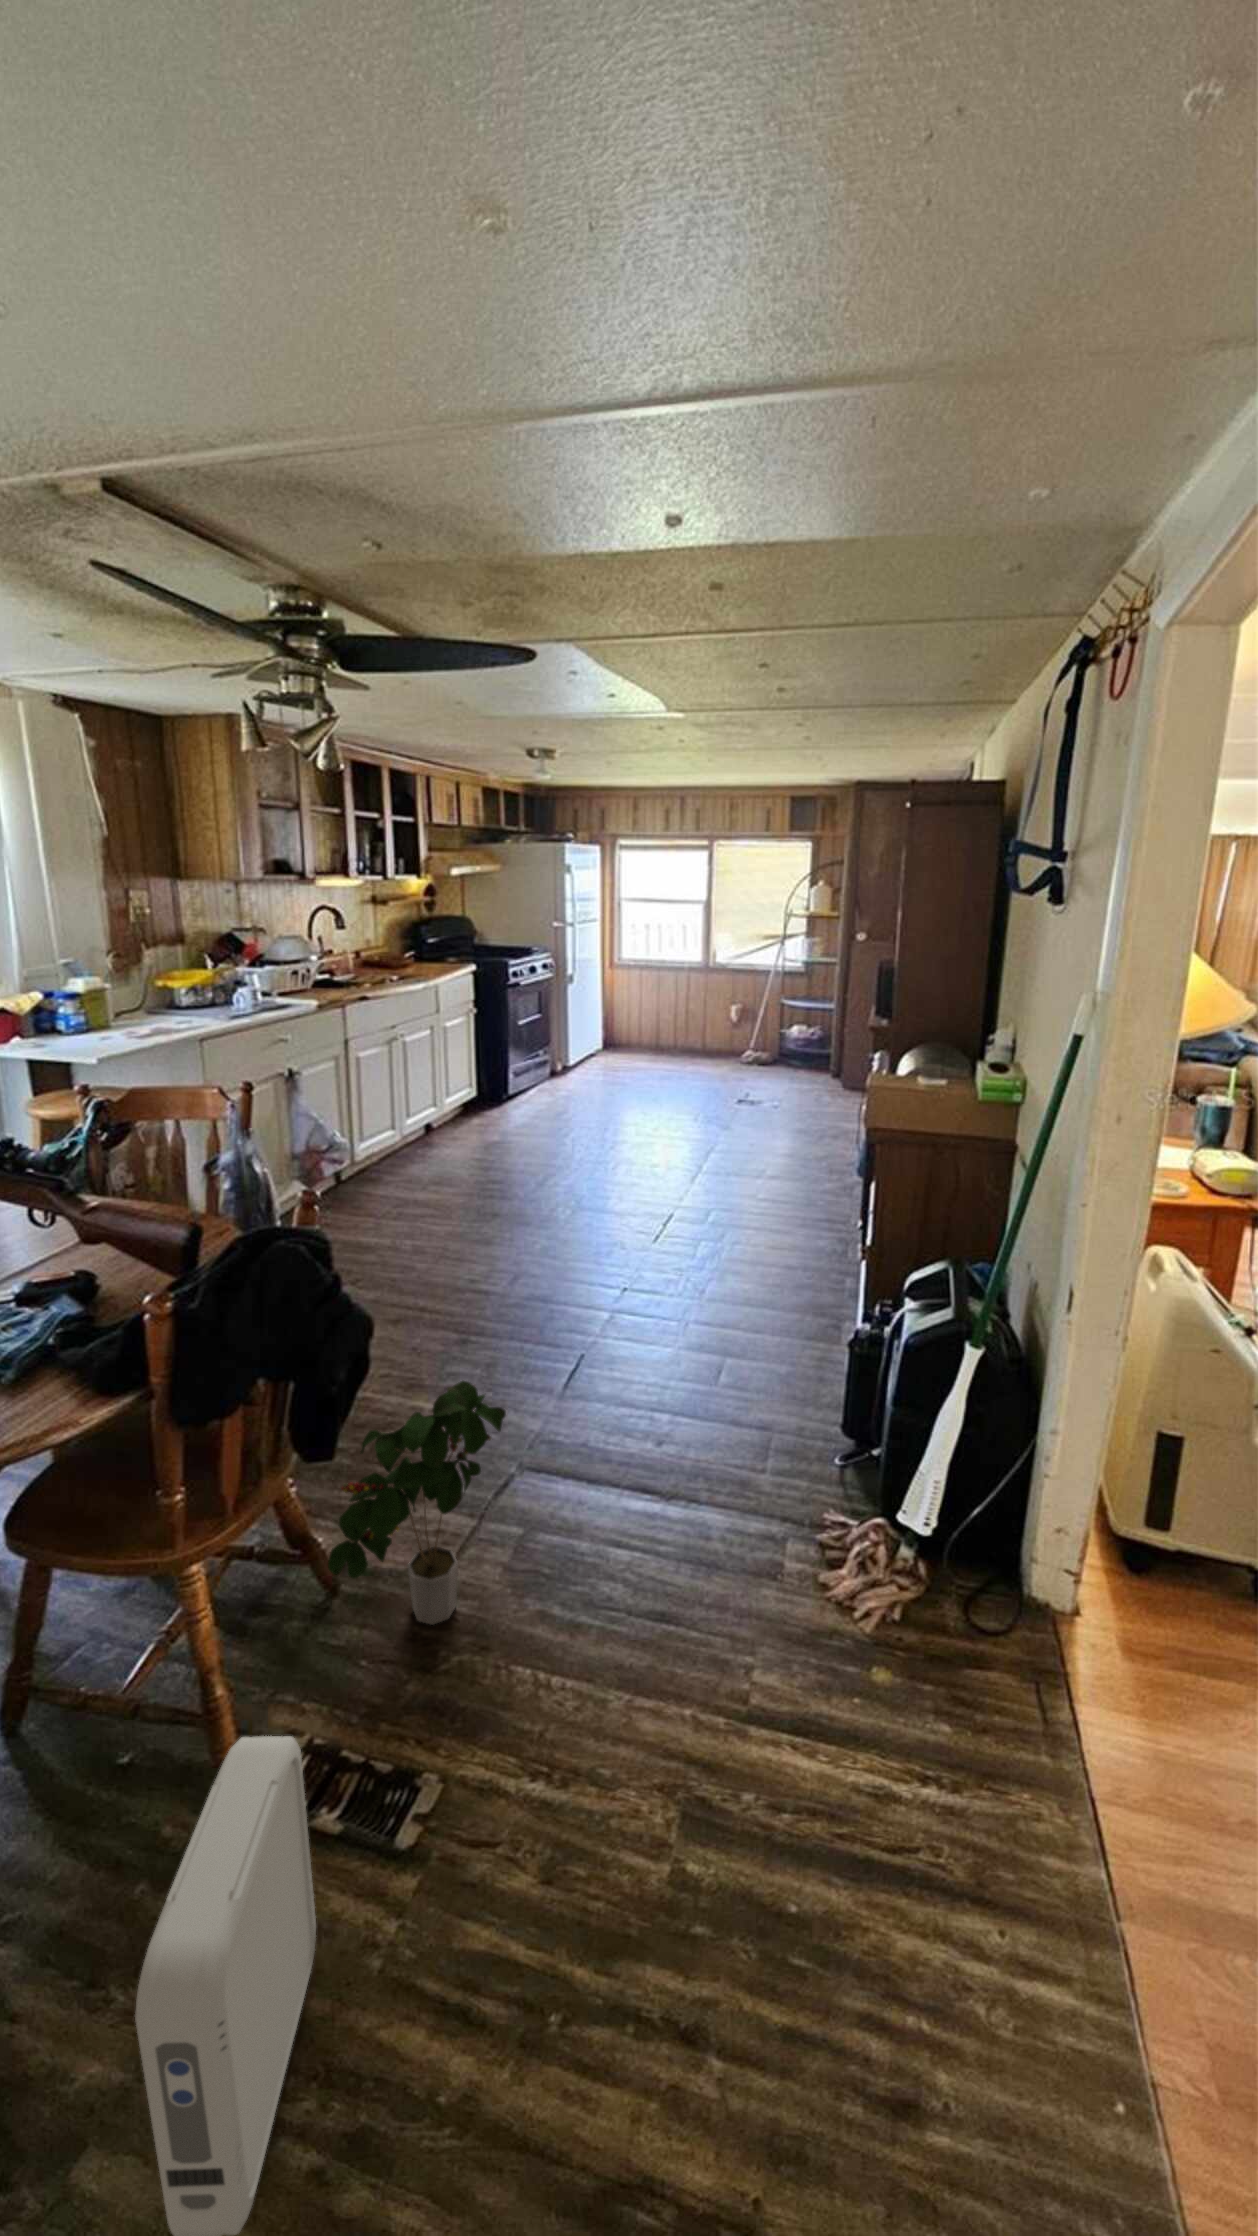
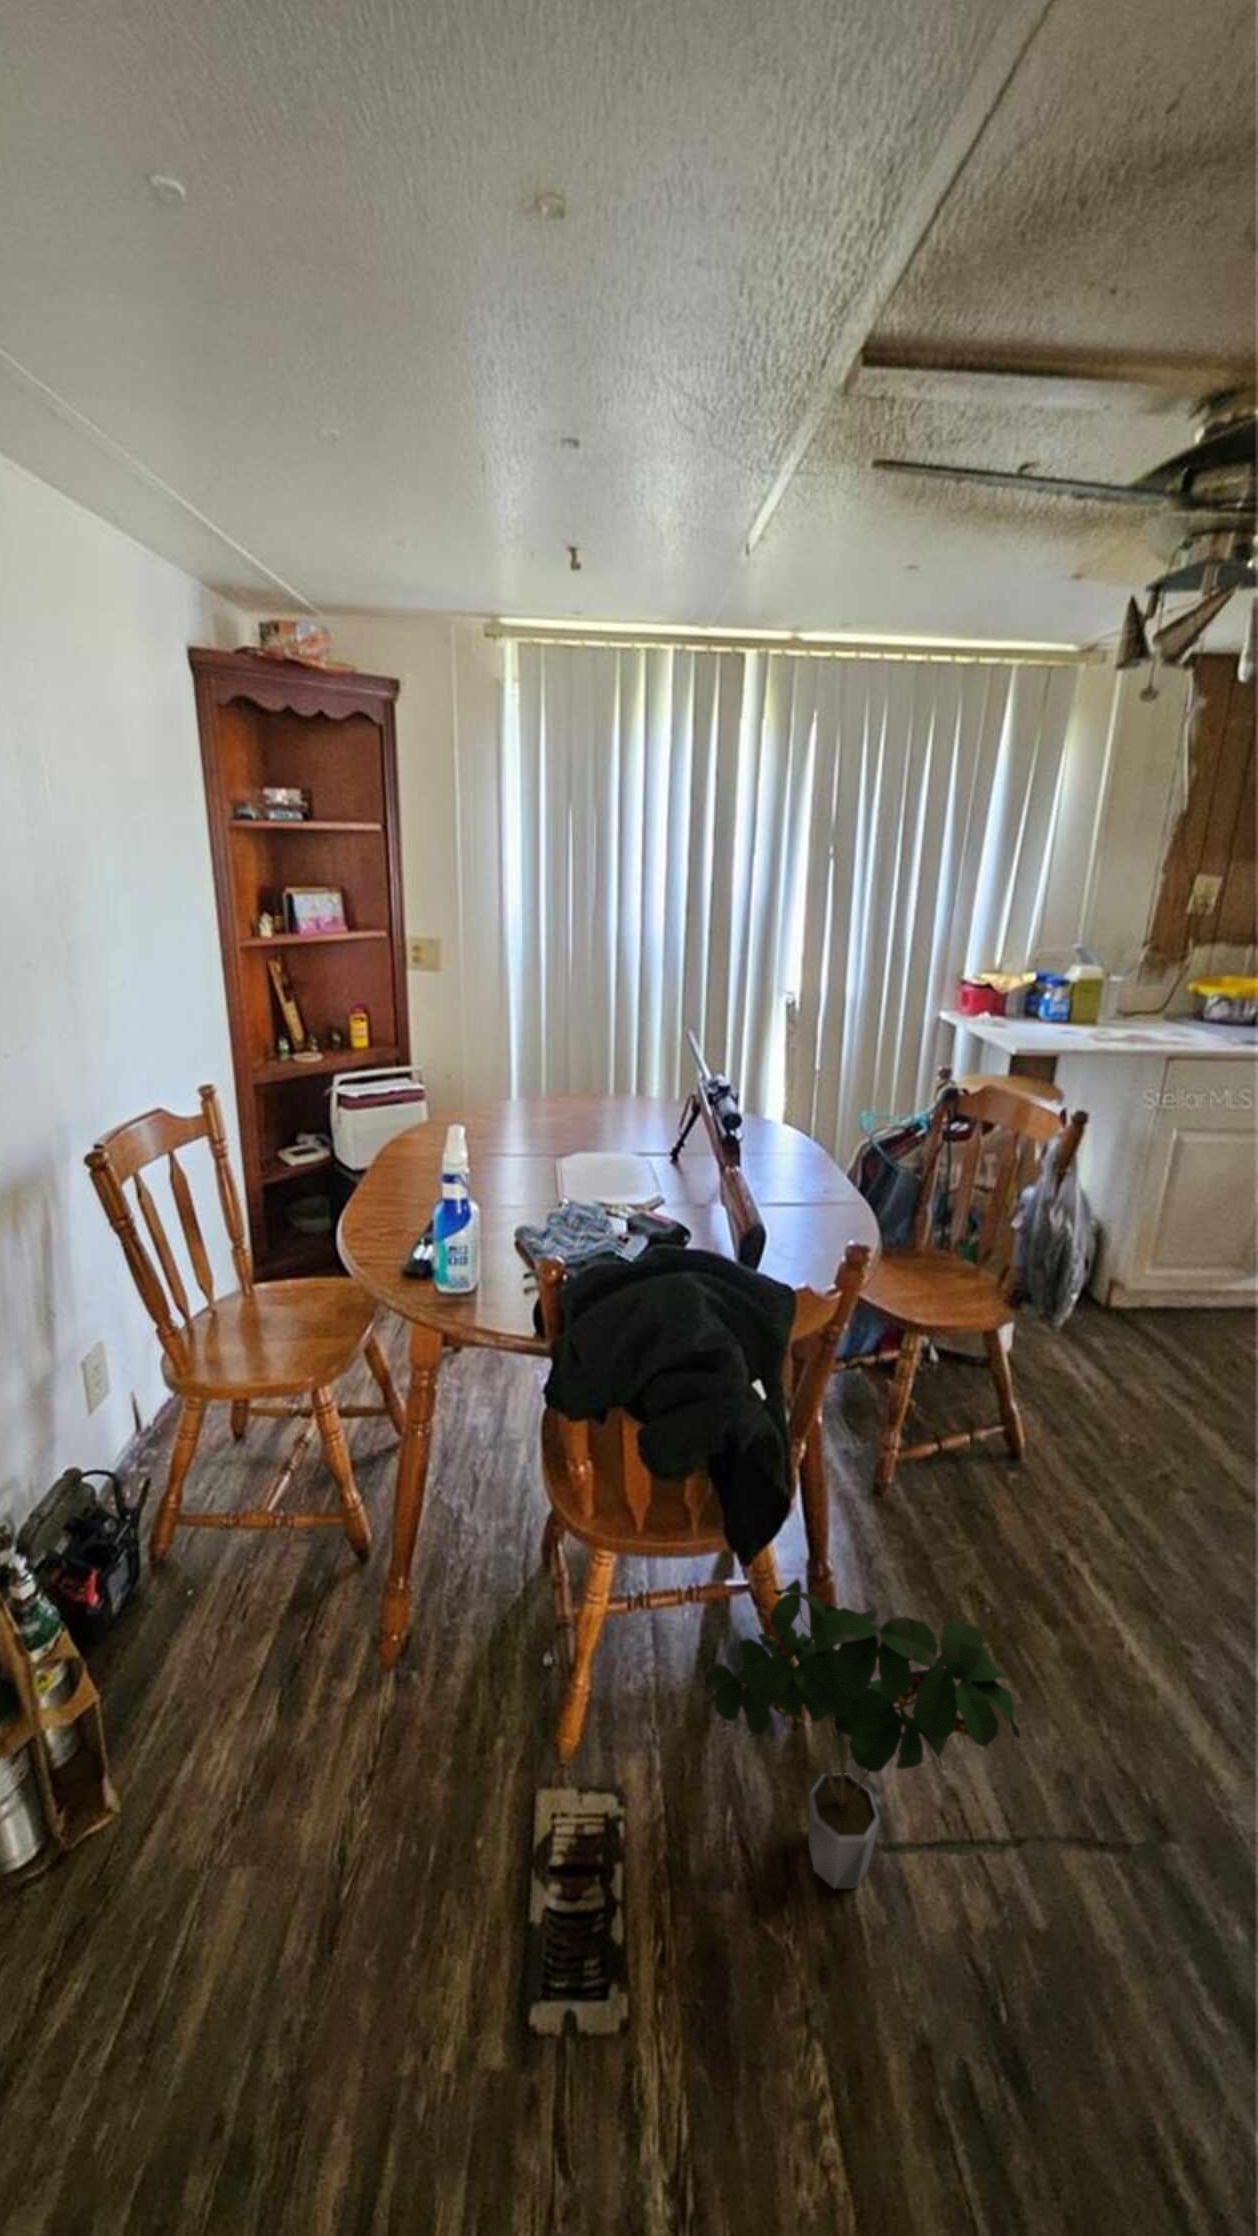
air purifier: present [135,1736,316,2236] -> none [128,1716,420,2069]

